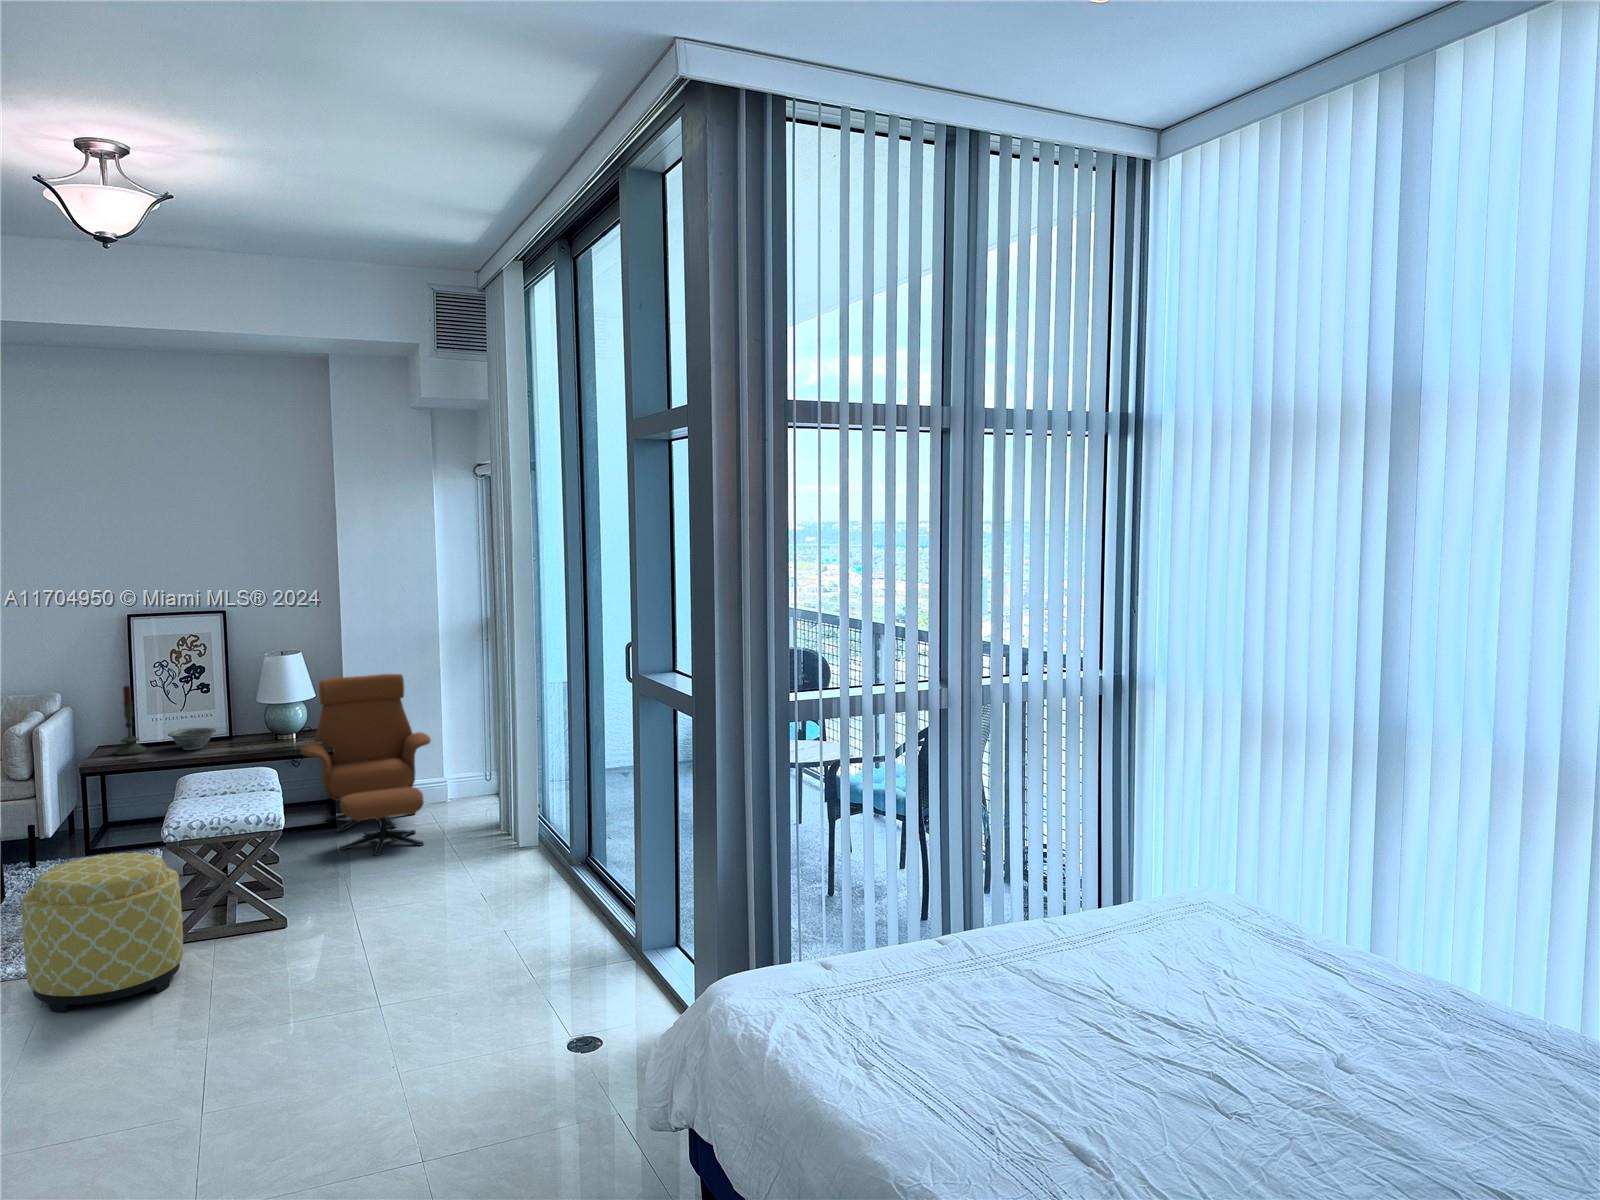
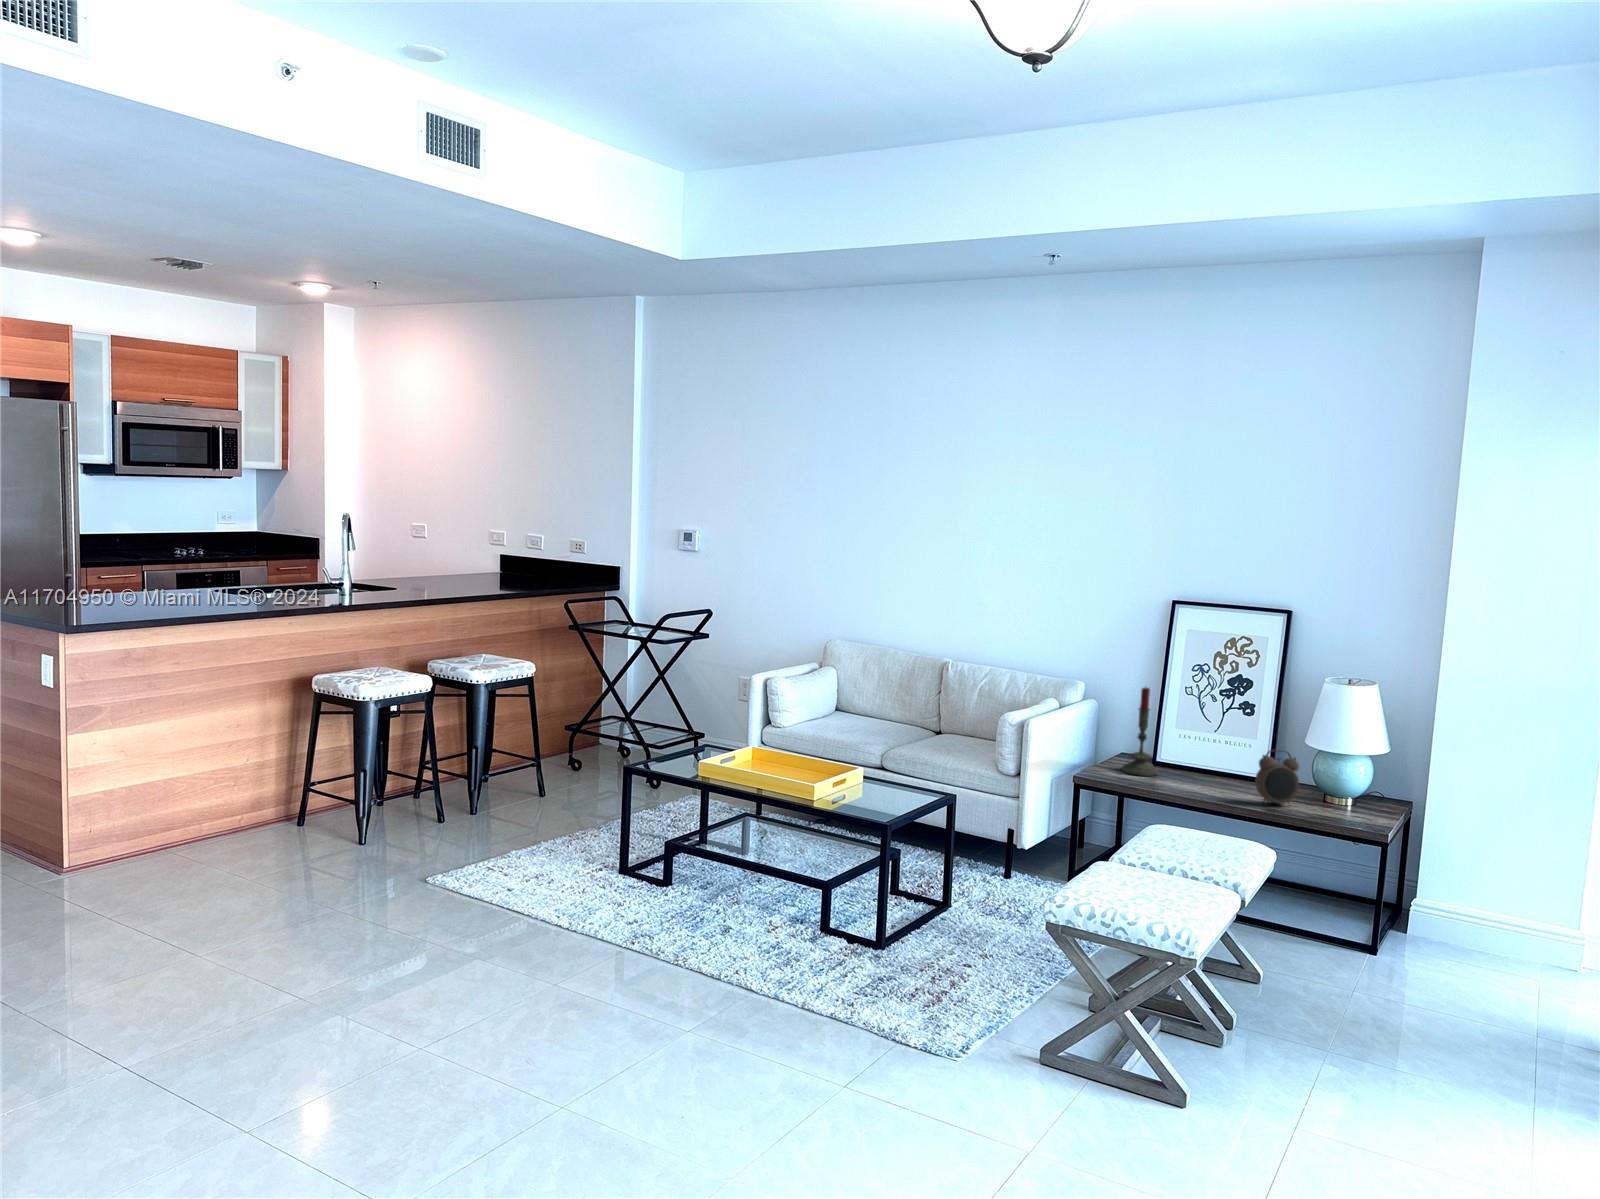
lounge chair: present [301,674,431,856] -> none [1341,731,1564,1049]
alarm clock: none [232,709,263,749] -> present [1255,750,1299,805]
decorative bowl: present [168,728,216,750] -> none [1182,758,1242,789]
ottoman: present [22,853,183,1012] -> none [819,910,1015,1146]

